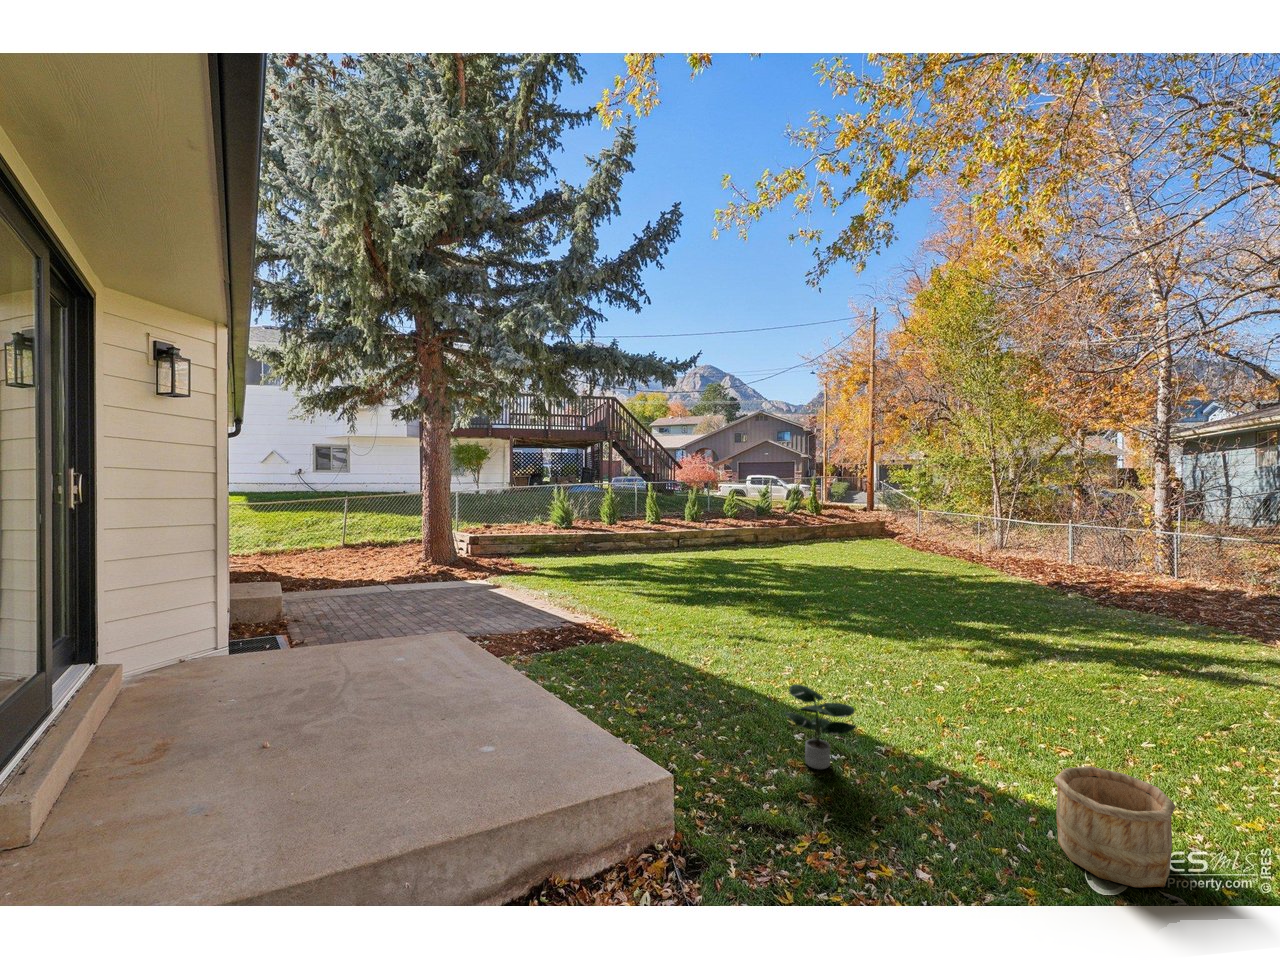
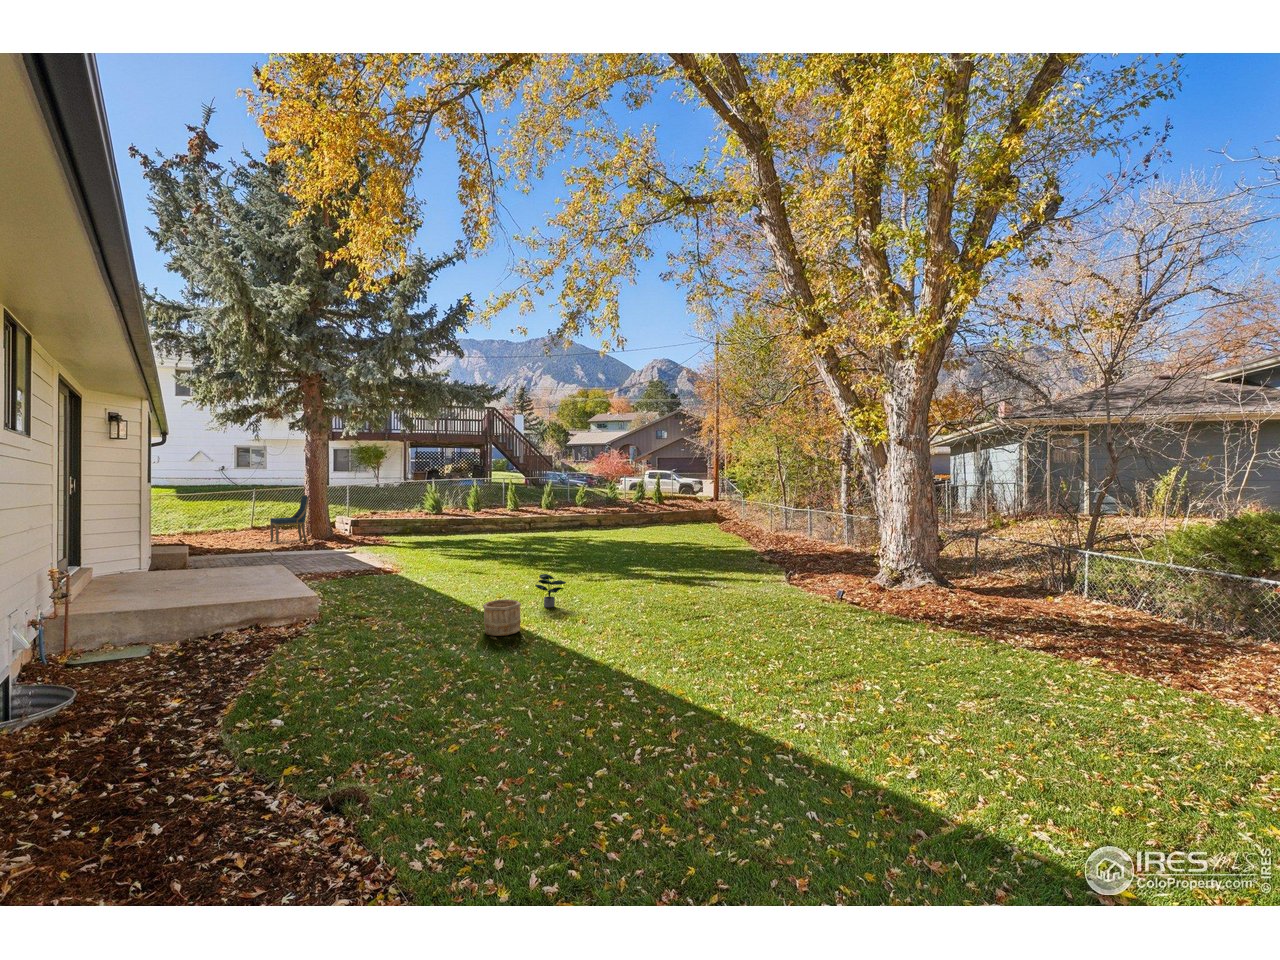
chair: none [374,504,424,570] -> present [270,495,309,544]
potted plant: present [785,684,856,769] -> present [535,574,566,608]

